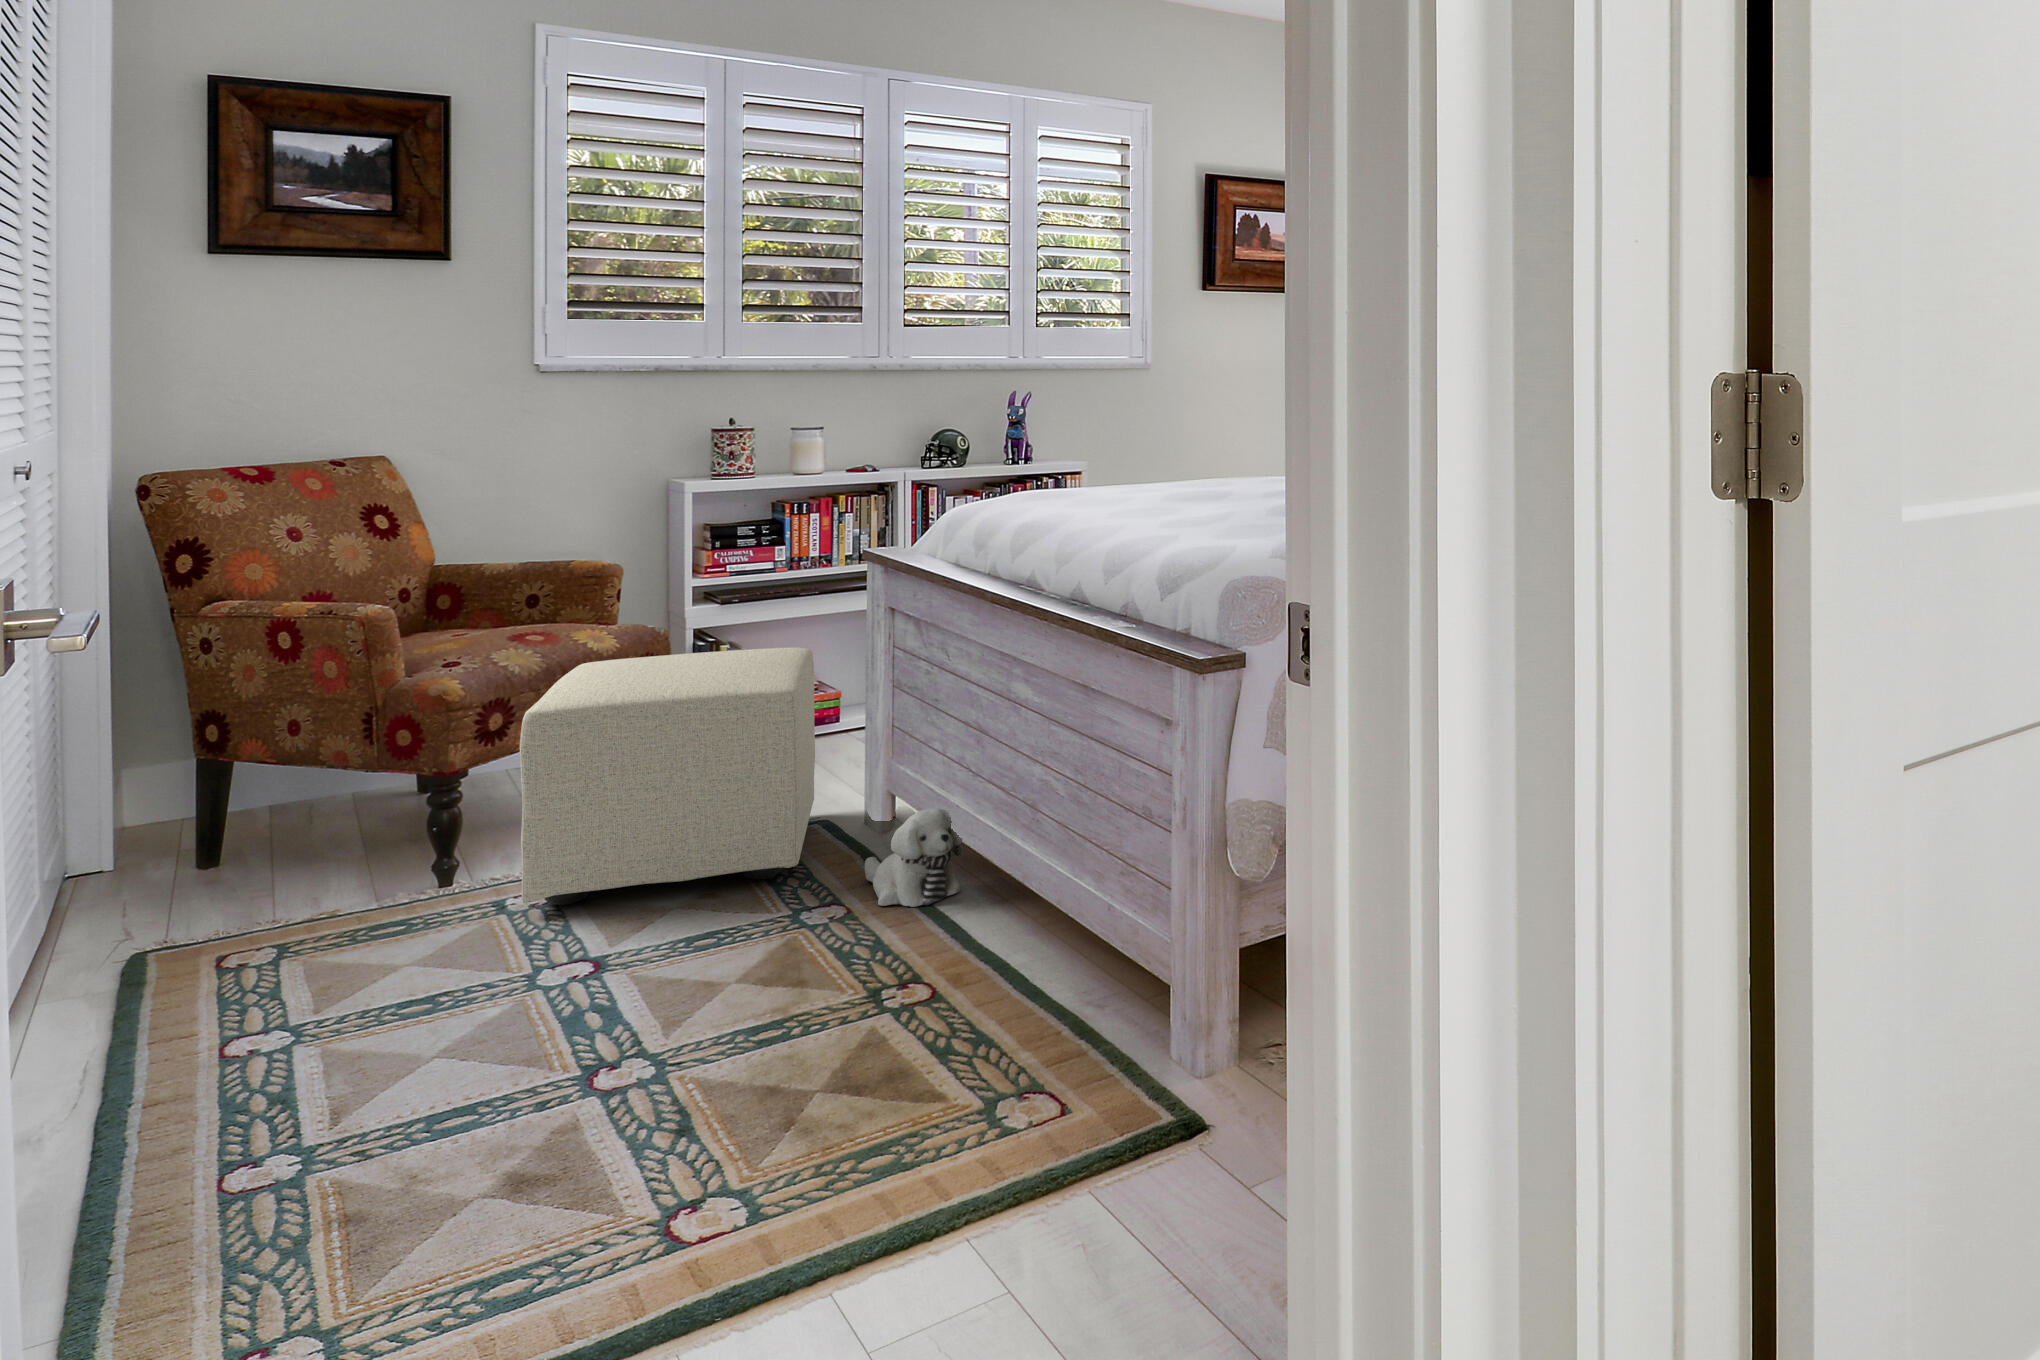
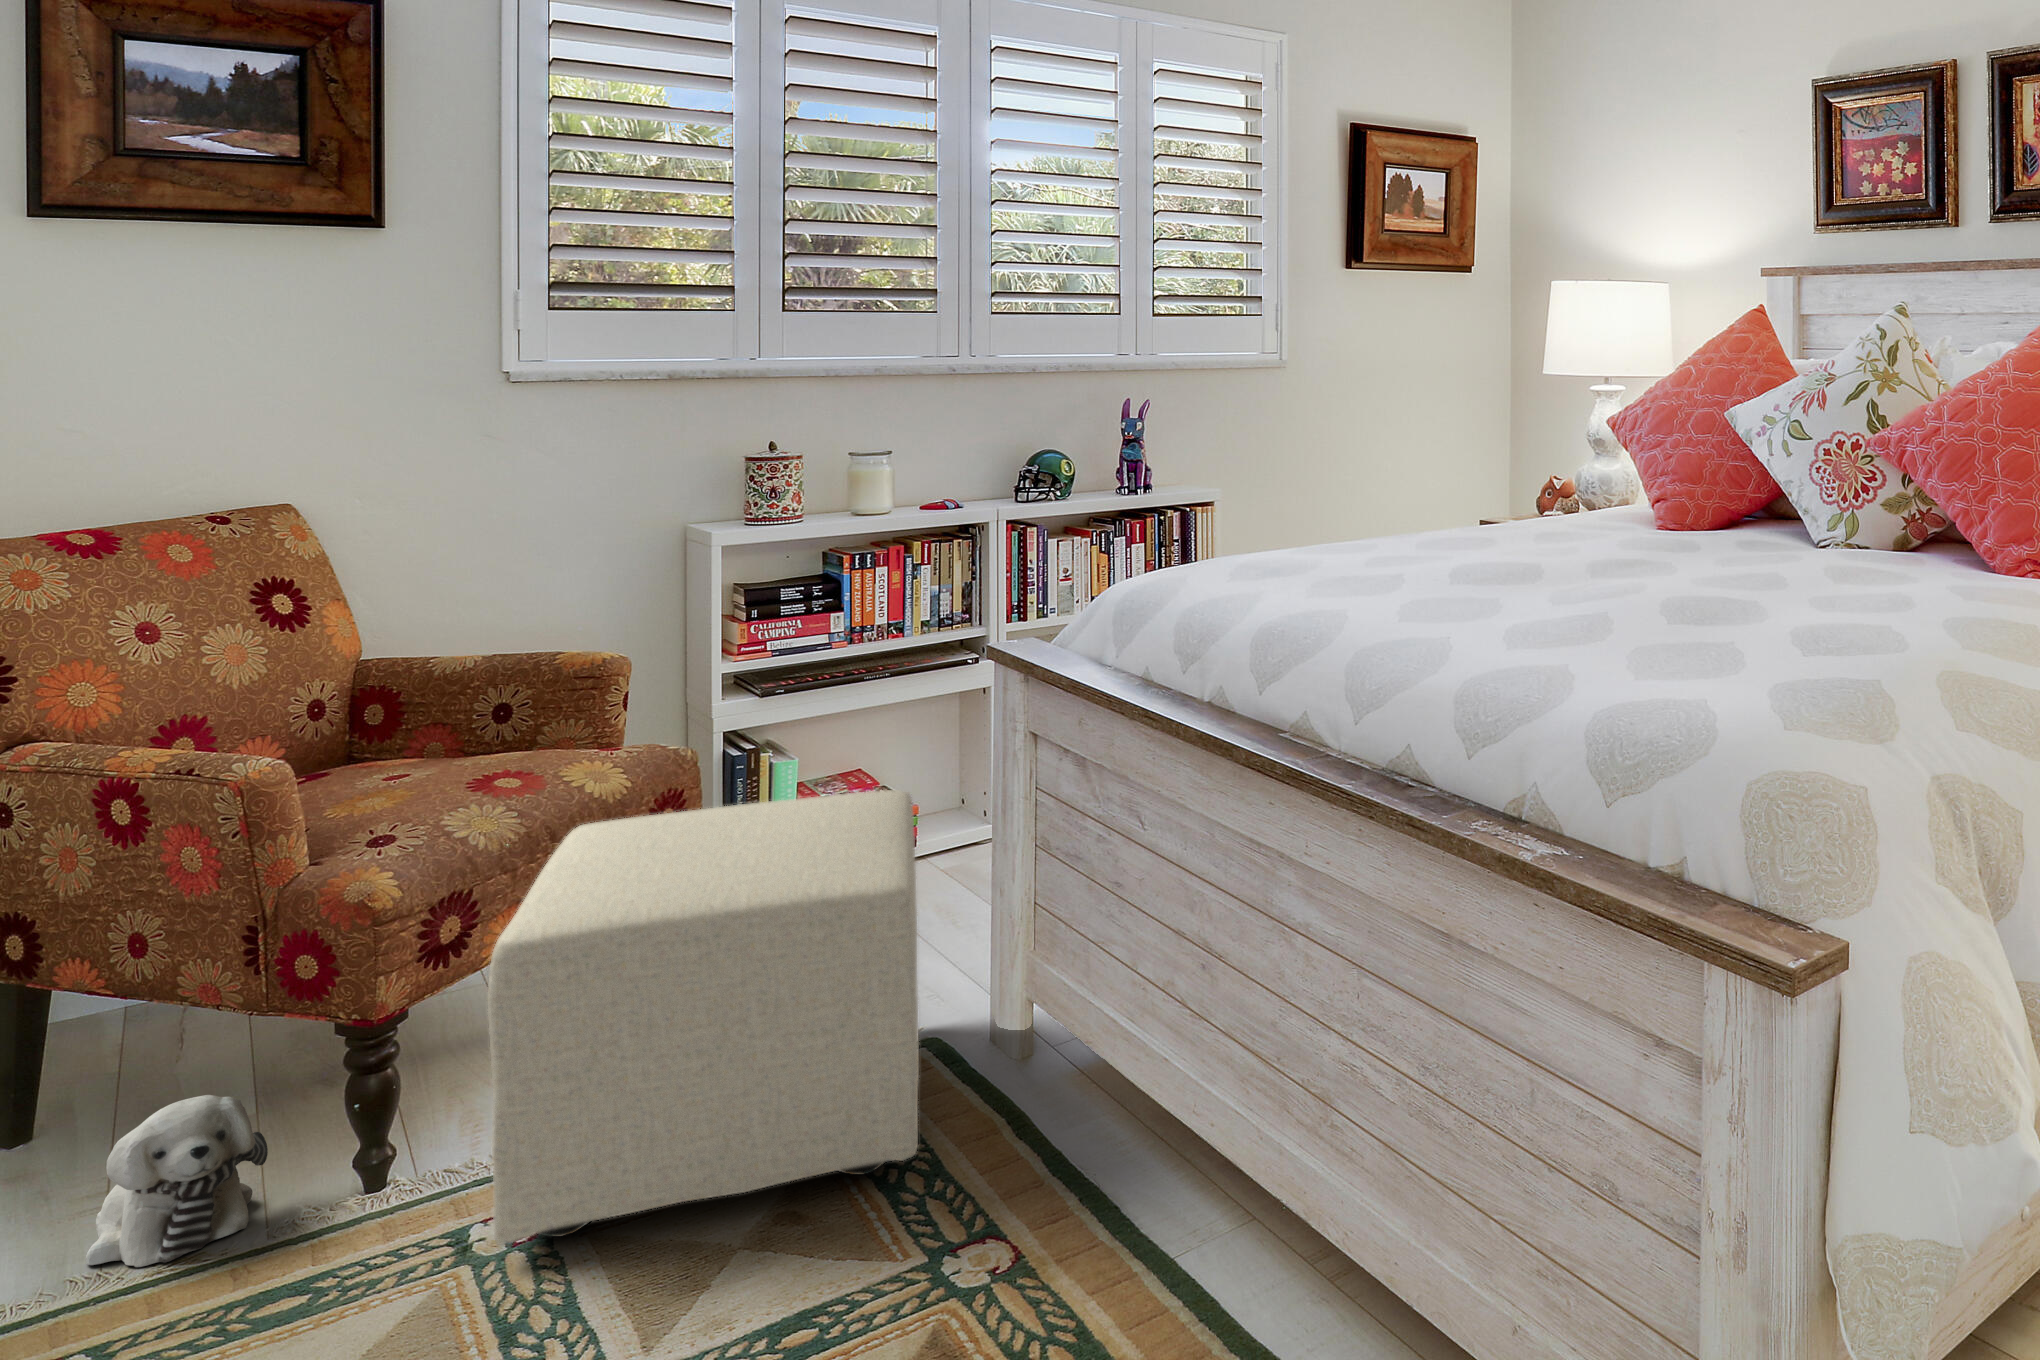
plush toy: present [865,808,962,907] -> present [86,1095,268,1267]

